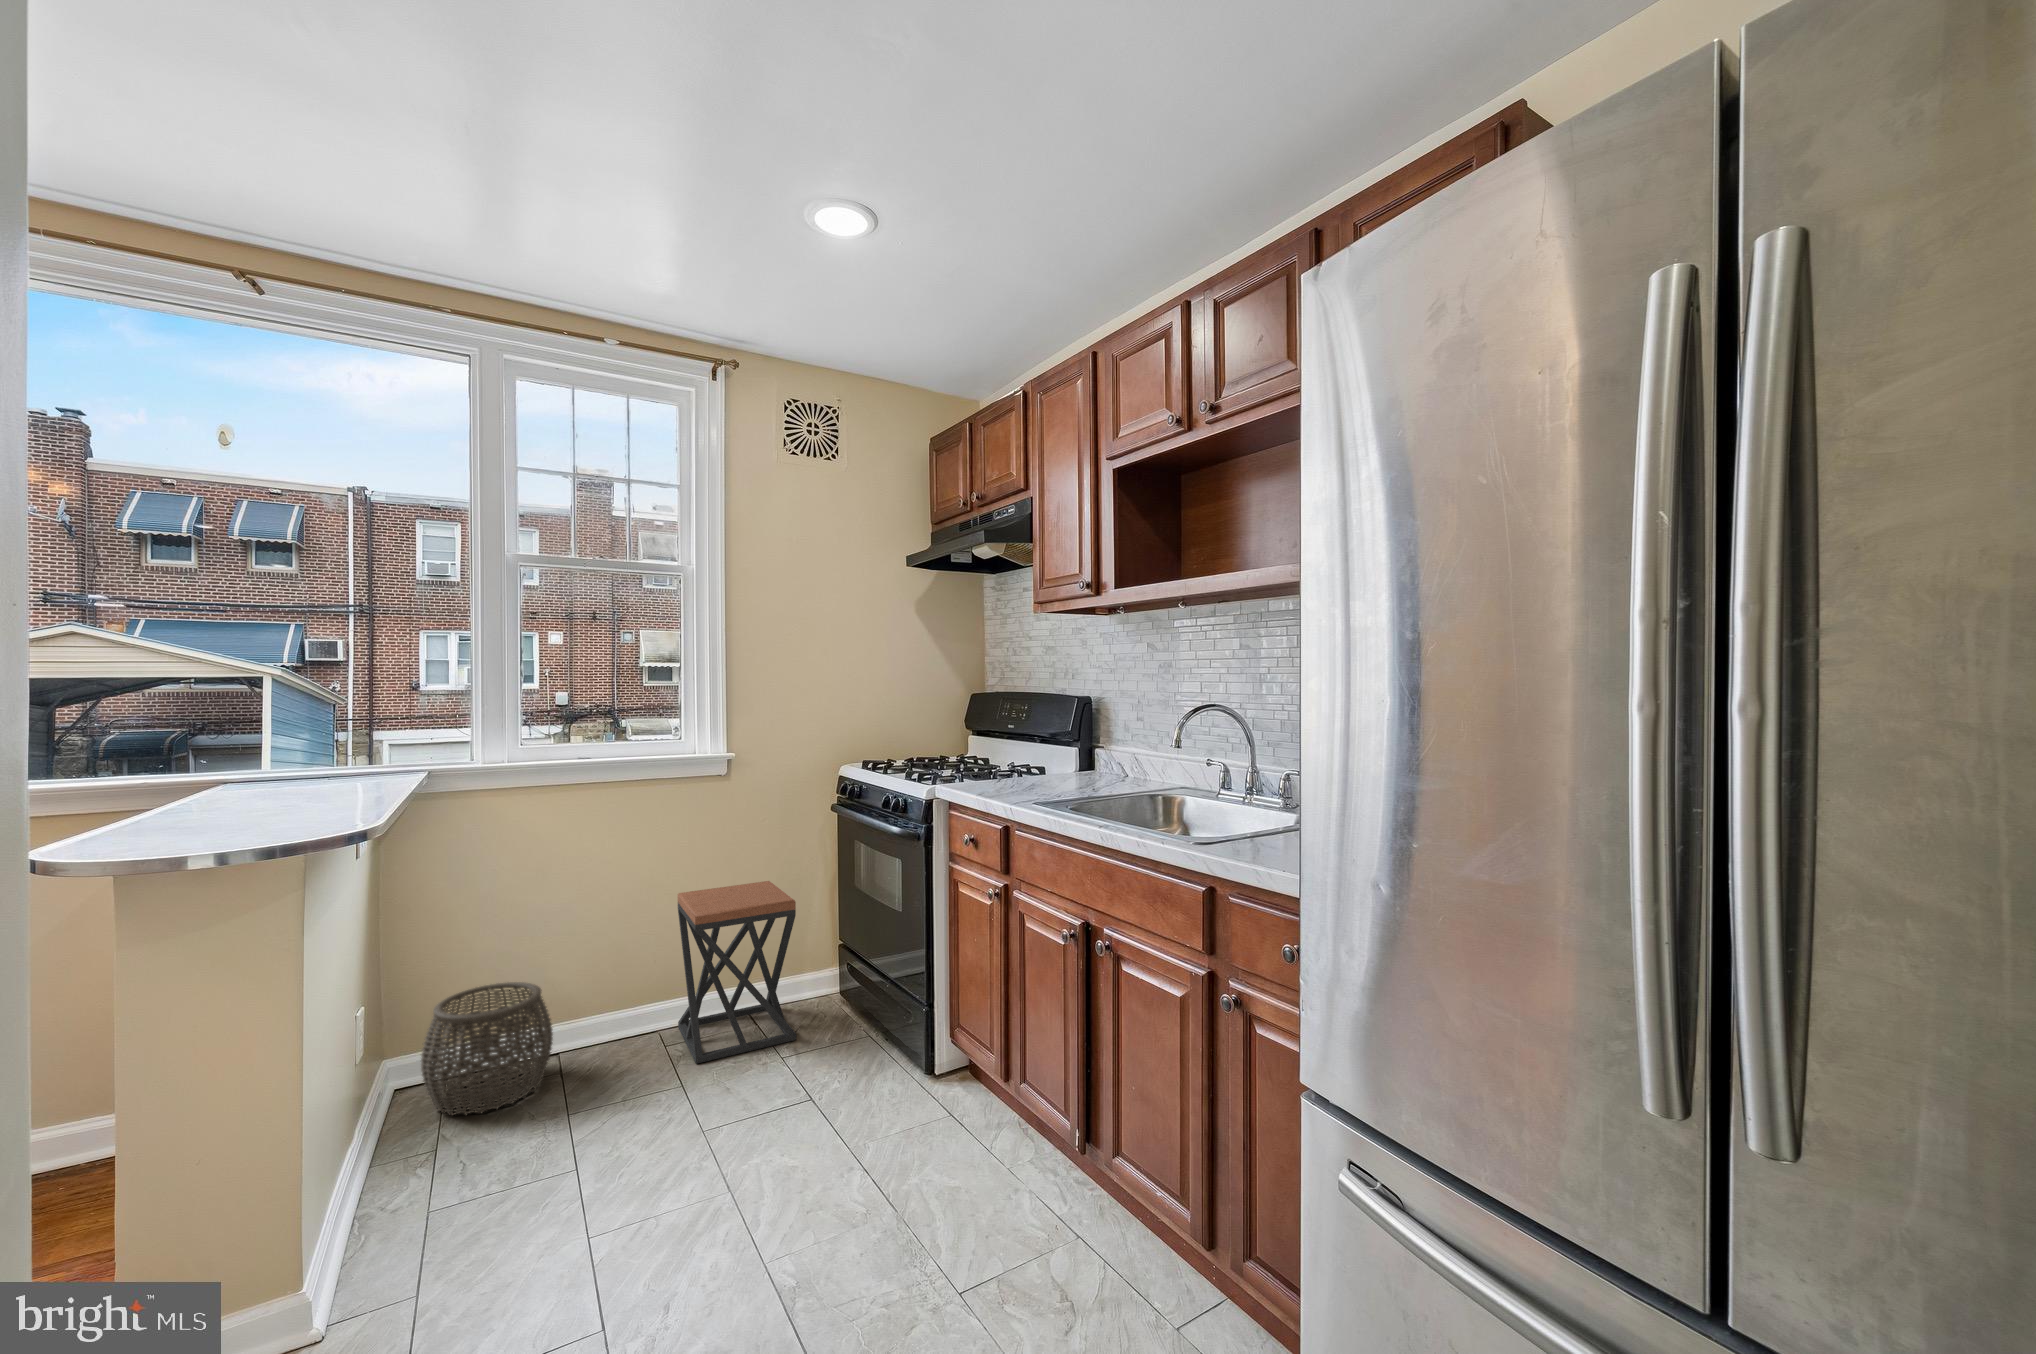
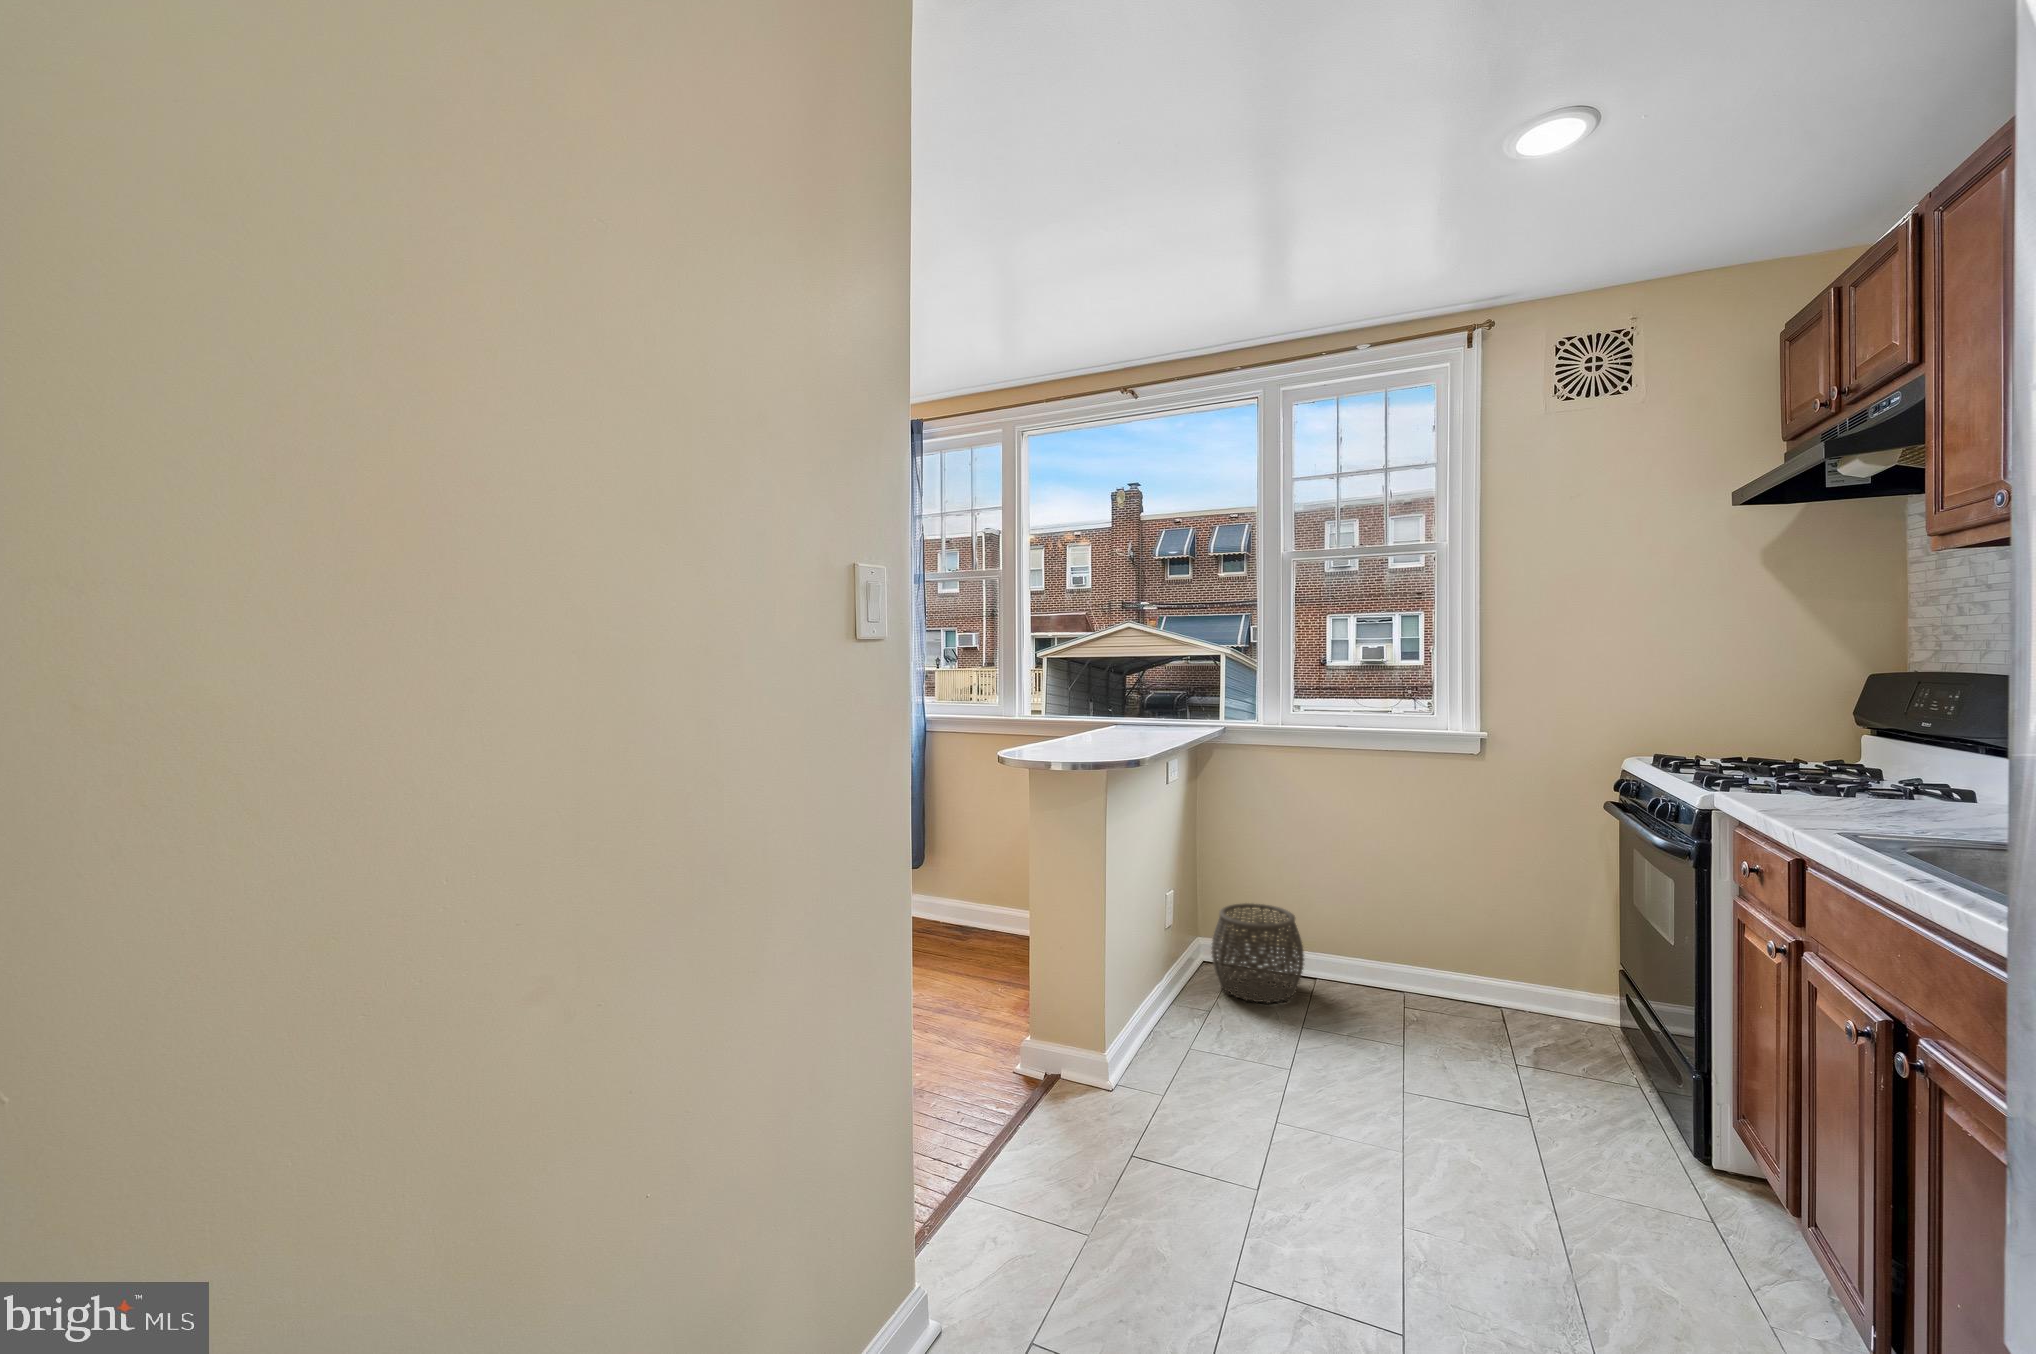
stool: present [678,881,796,1064] -> none [1424,866,1542,1053]

